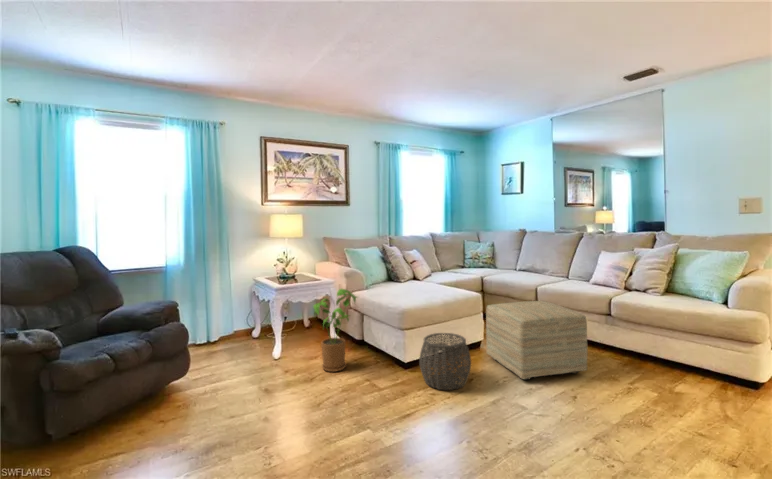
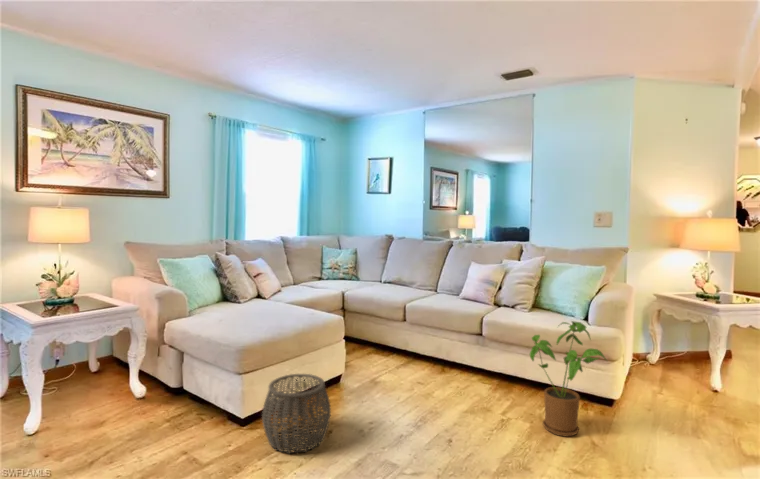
house plant: present [314,289,357,372] -> present [530,321,606,436]
ottoman: present [486,301,588,380] -> none [349,323,462,425]

